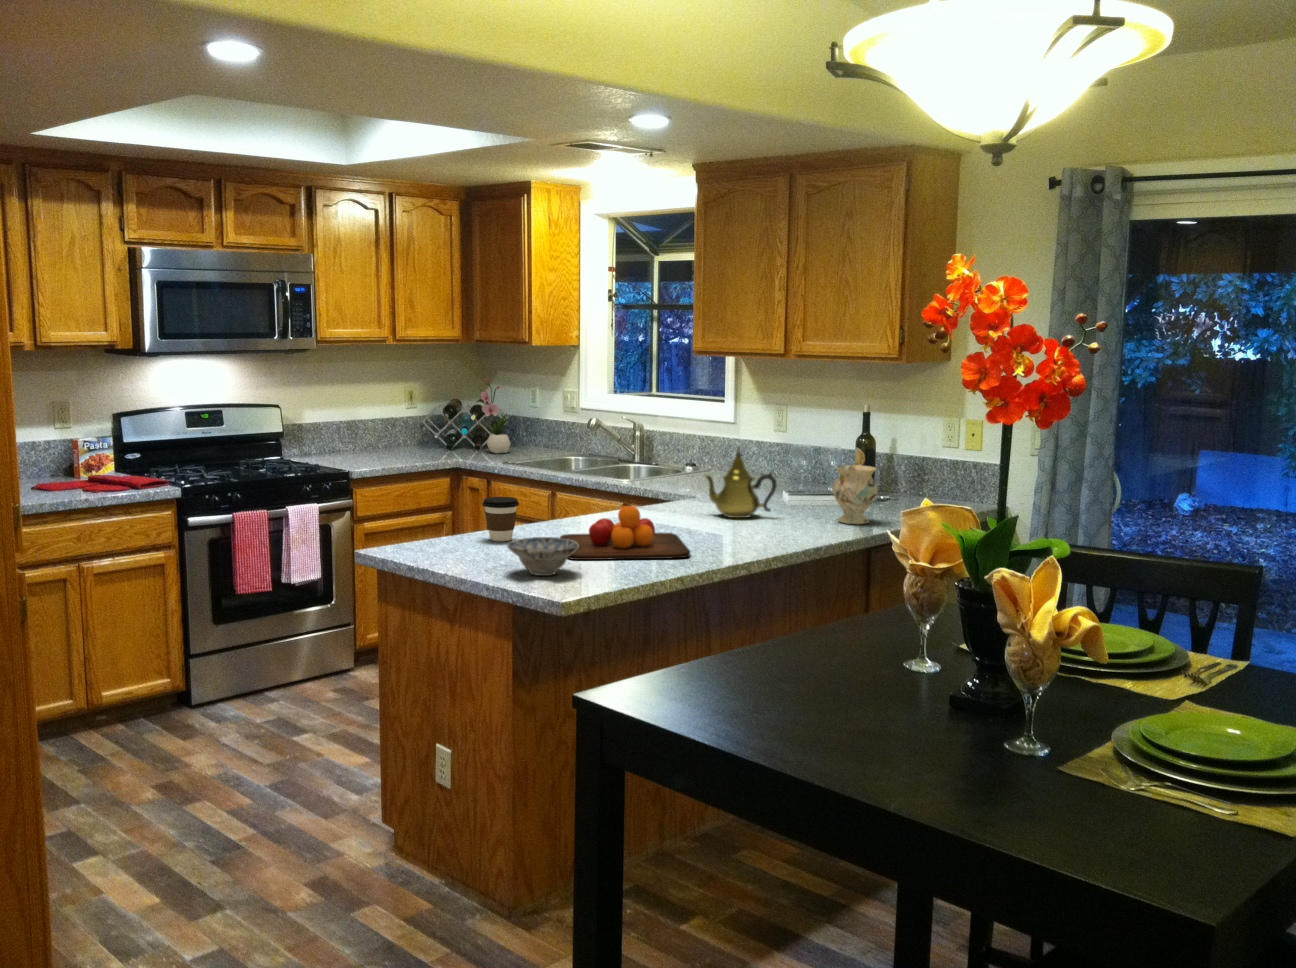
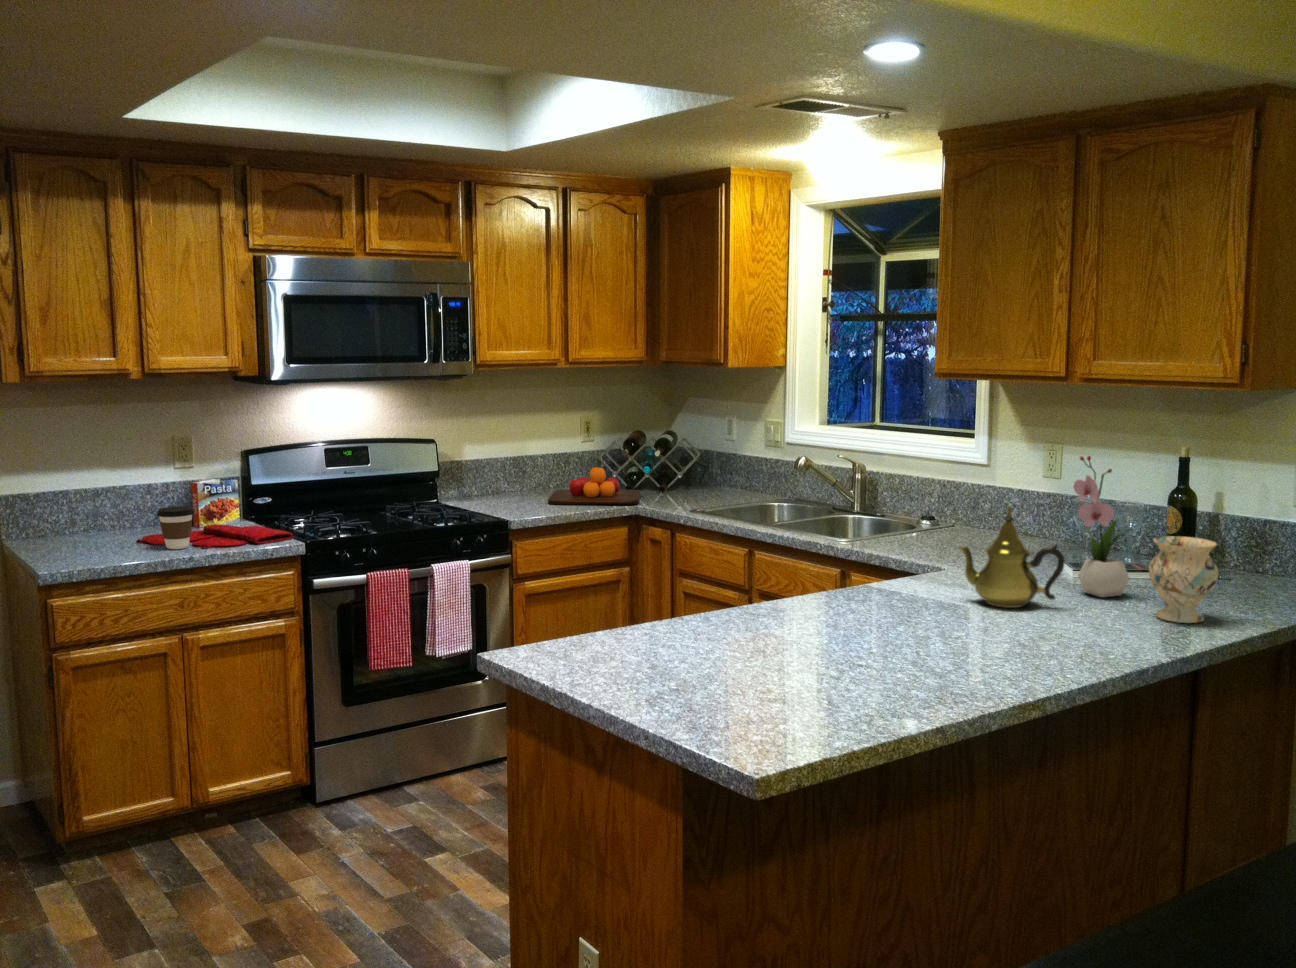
flower arrangement: present [481,380,514,453] -> present [1073,456,1130,597]
coffee cup: present [482,497,519,541] -> present [157,507,194,549]
chopping board: present [560,506,690,560] -> present [548,467,641,505]
ceramic bowl: present [507,537,579,576] -> none [678,653,786,718]

